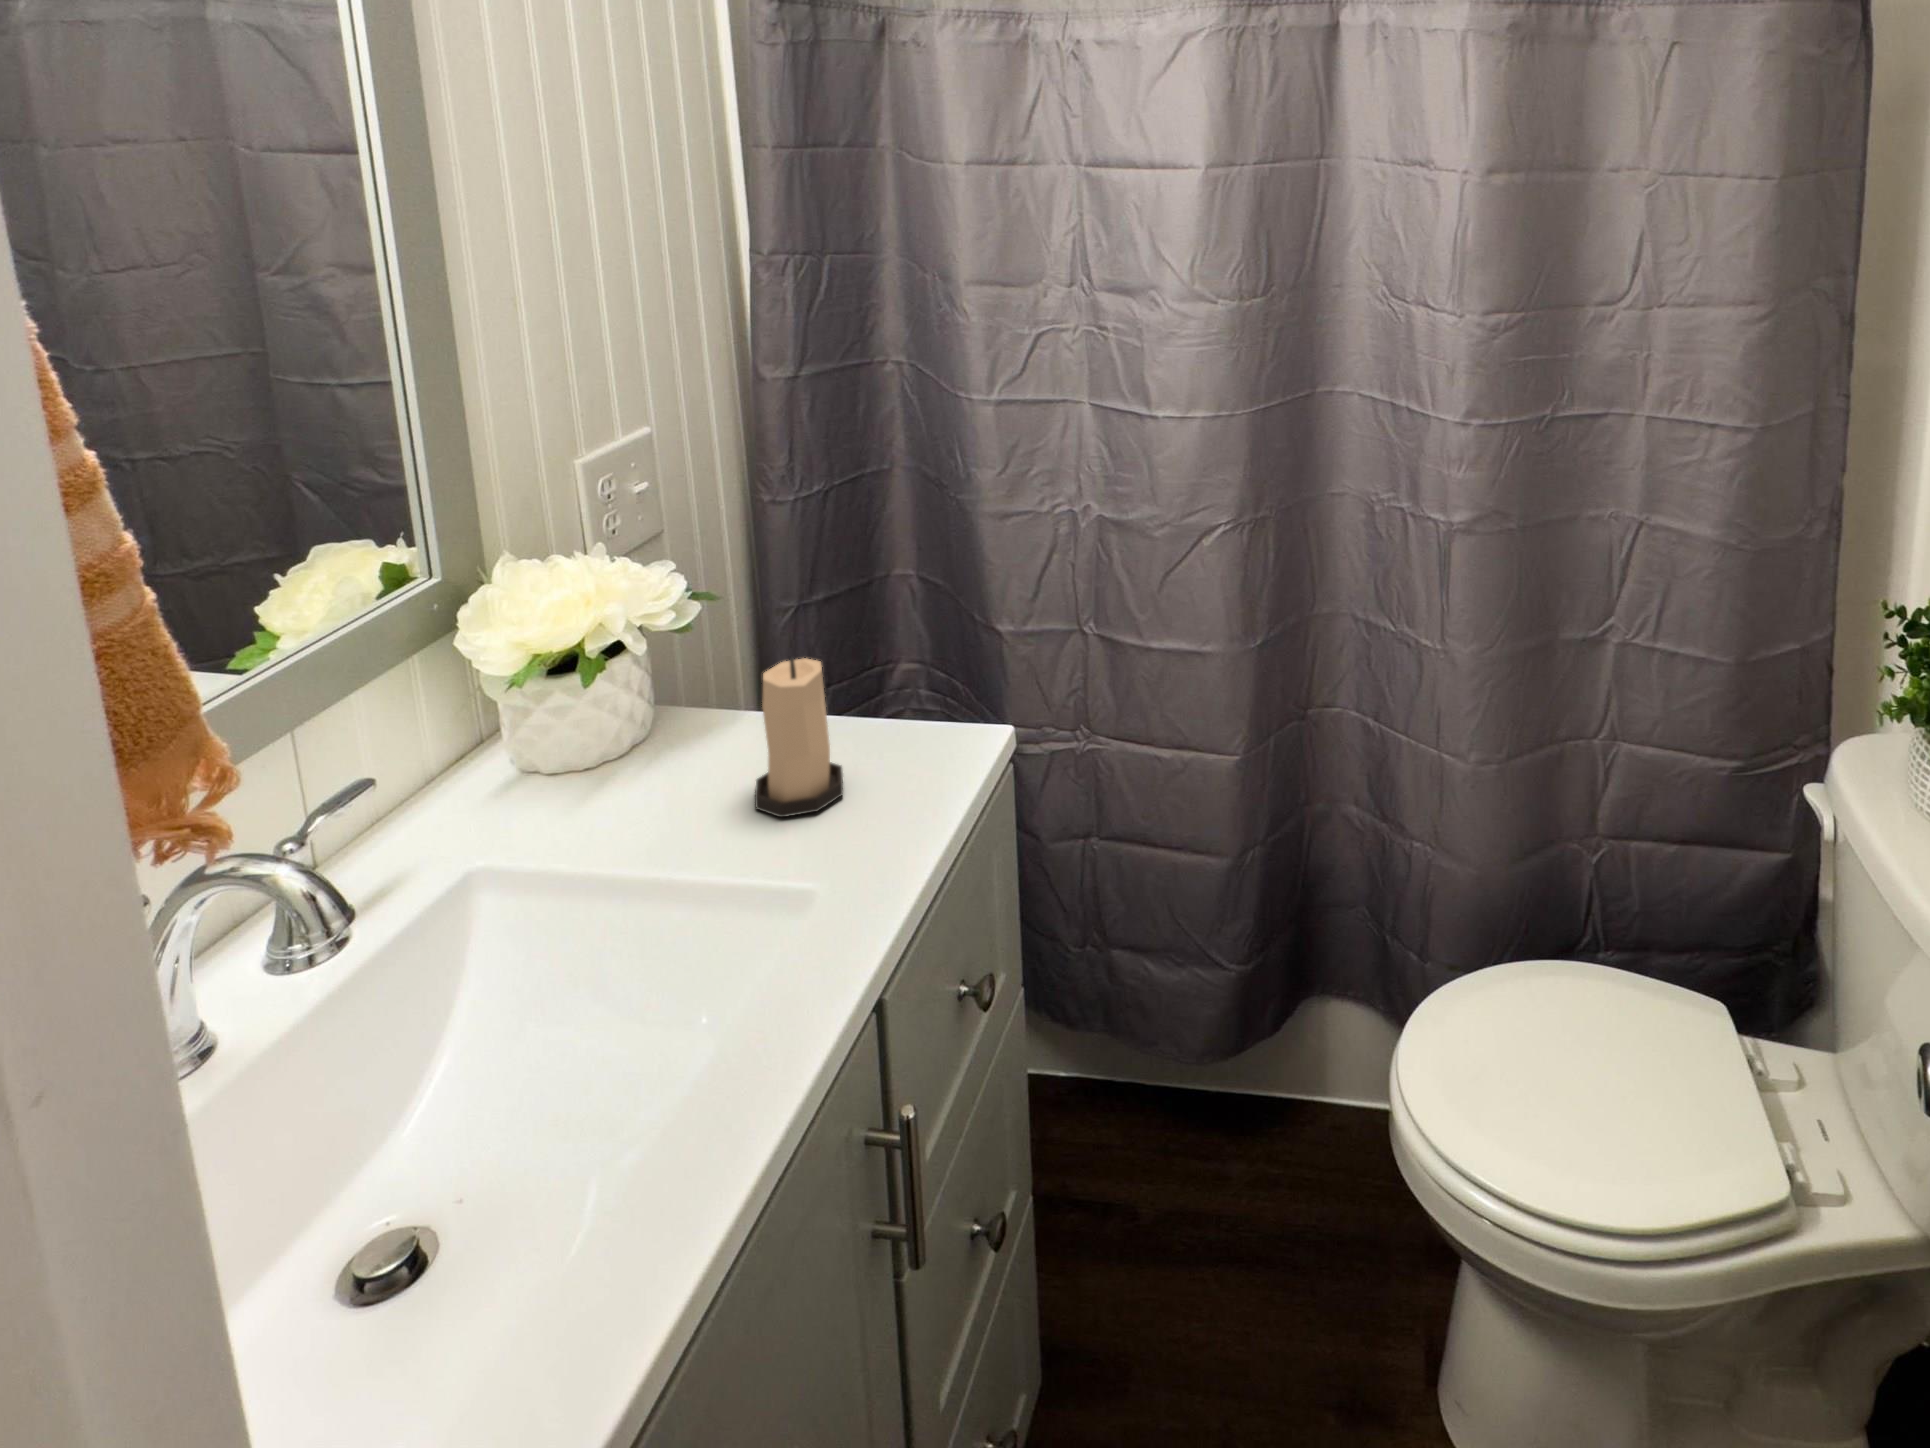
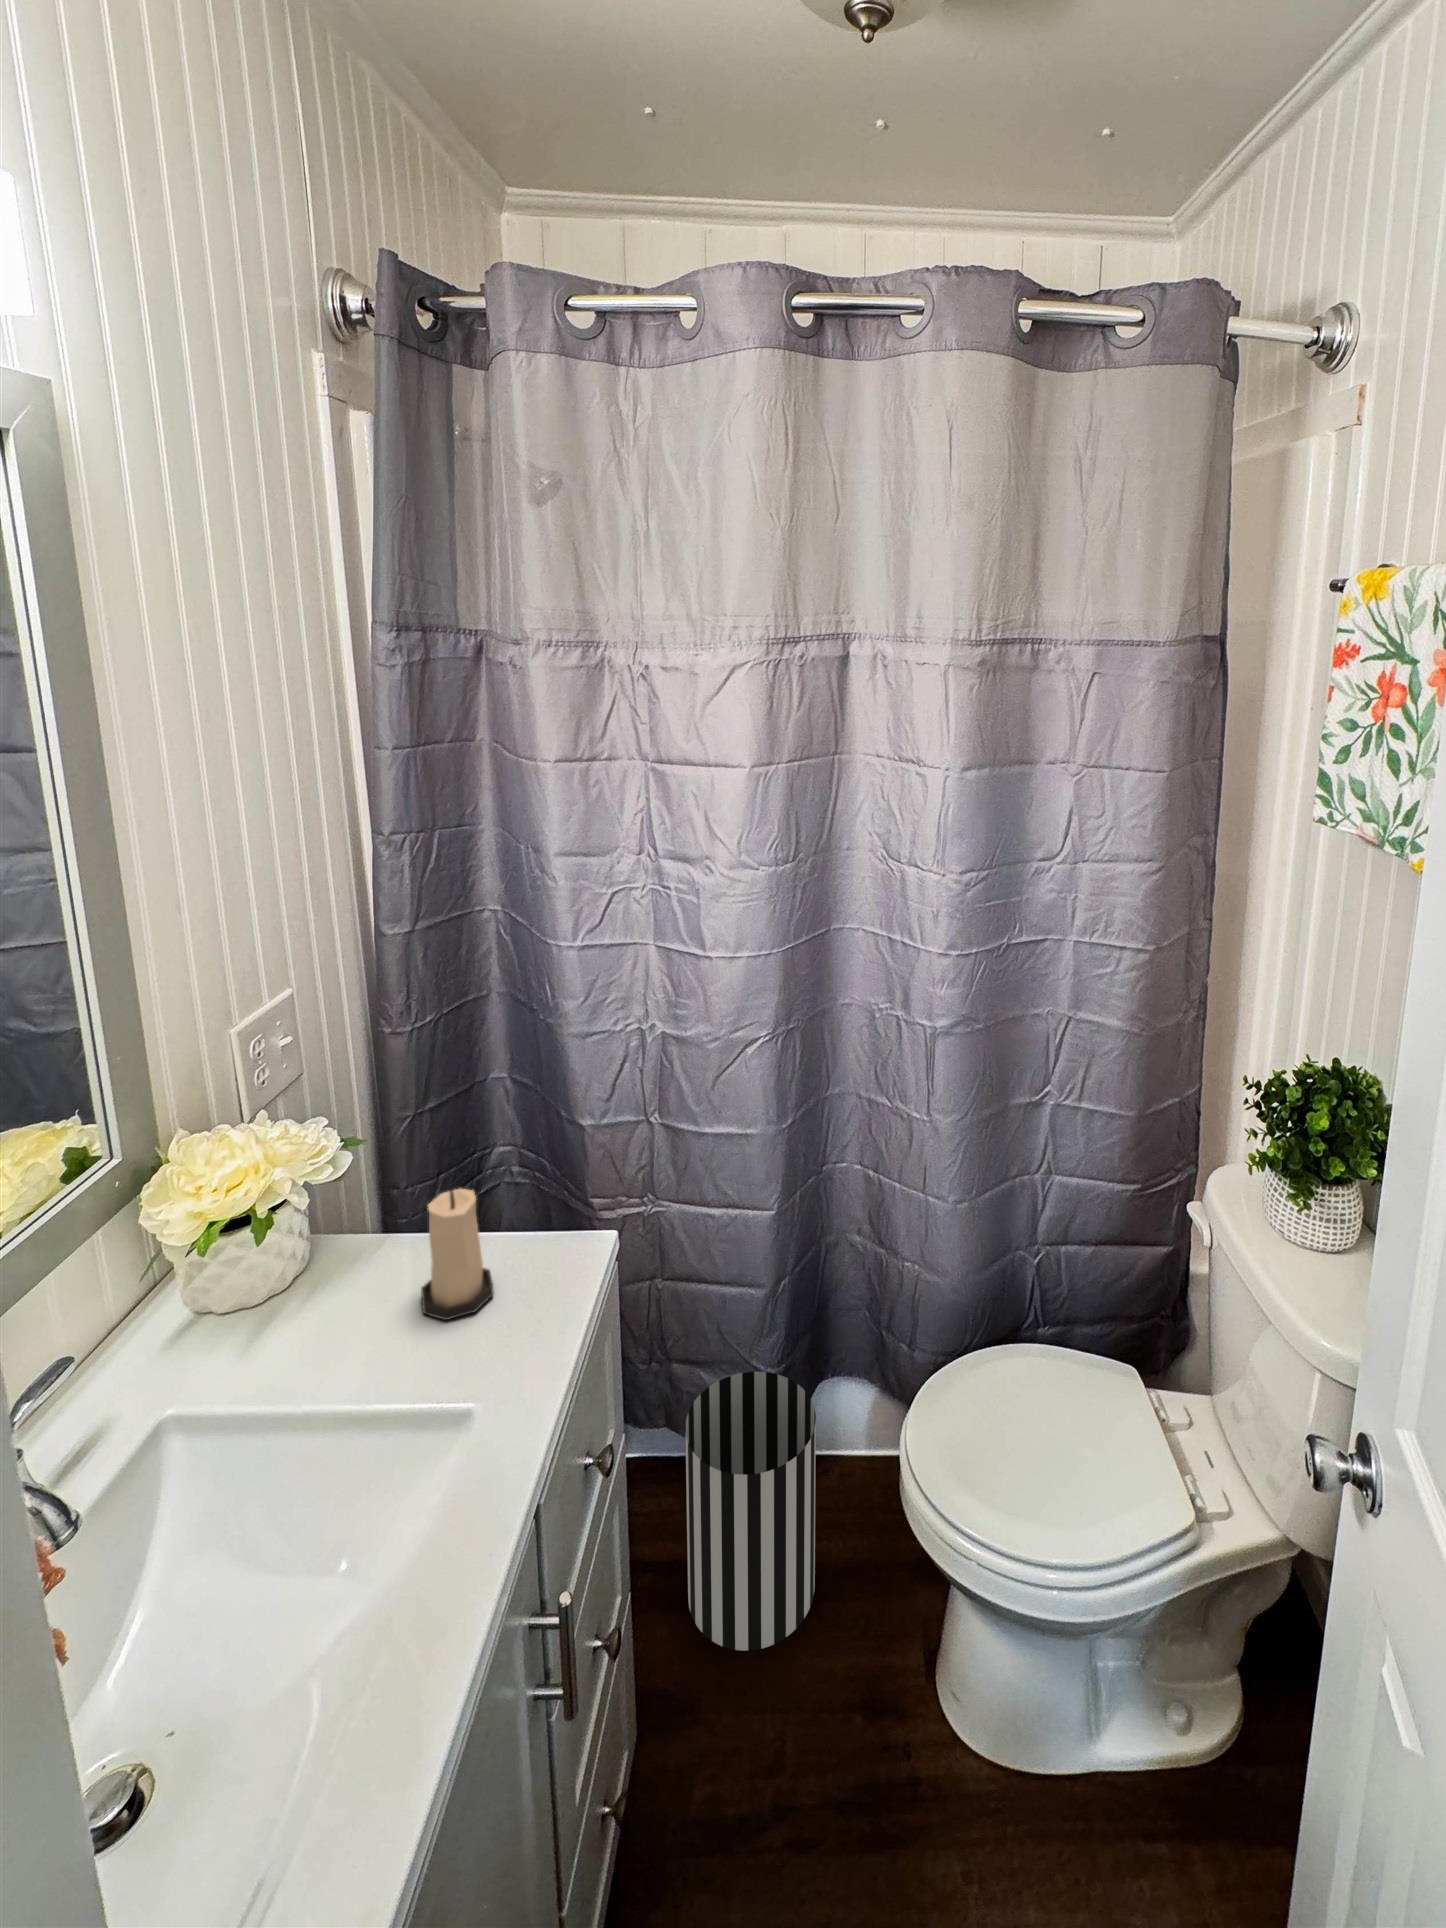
wastebasket: none [1121,973,1290,1328] -> present [685,1372,816,1651]

